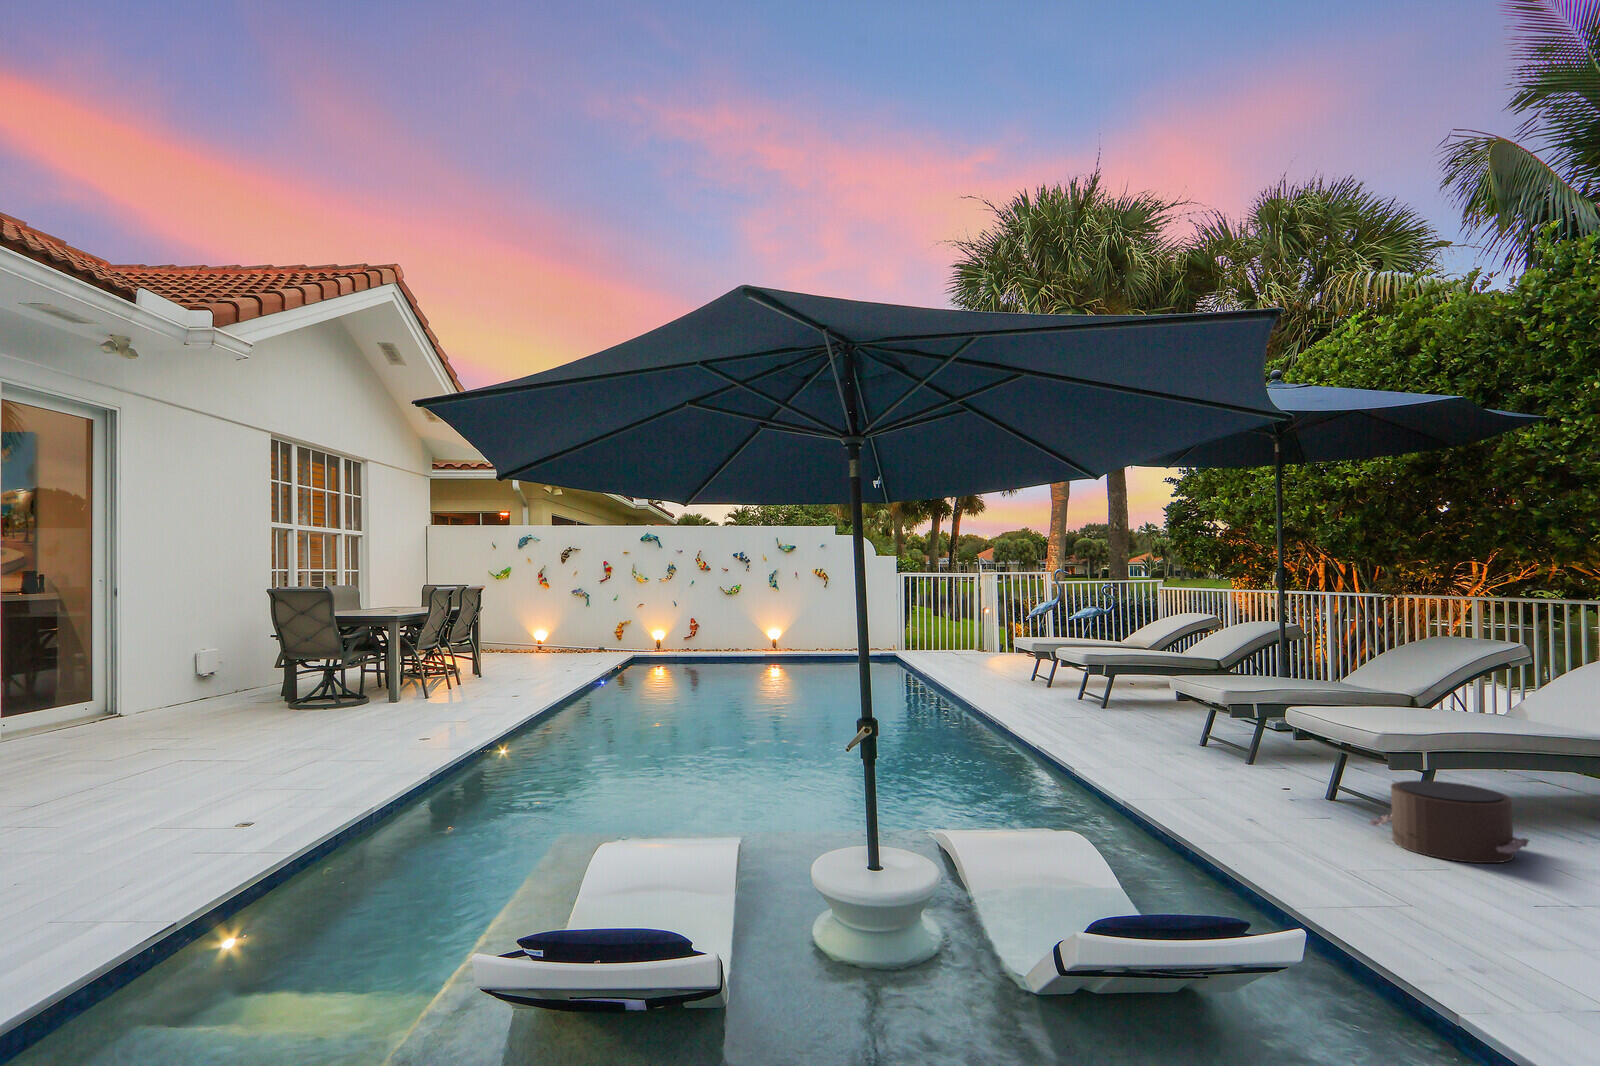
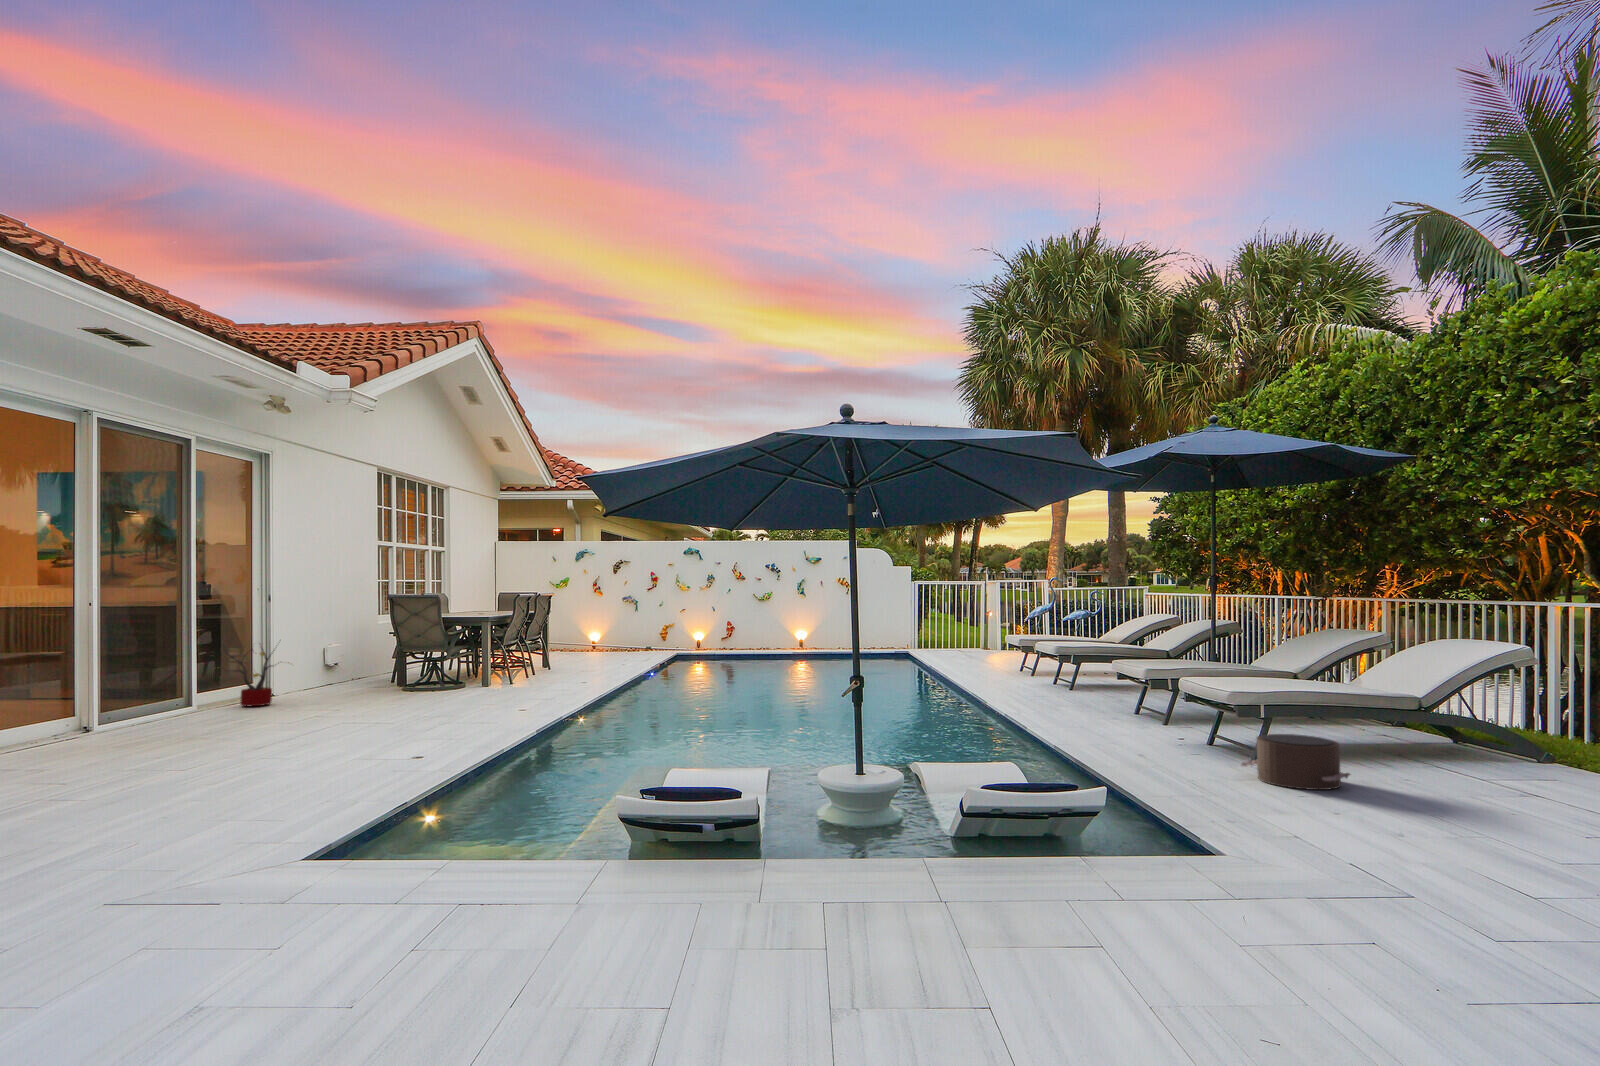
decorative plant: none [30,647,144,732] -> present [222,645,275,706]

